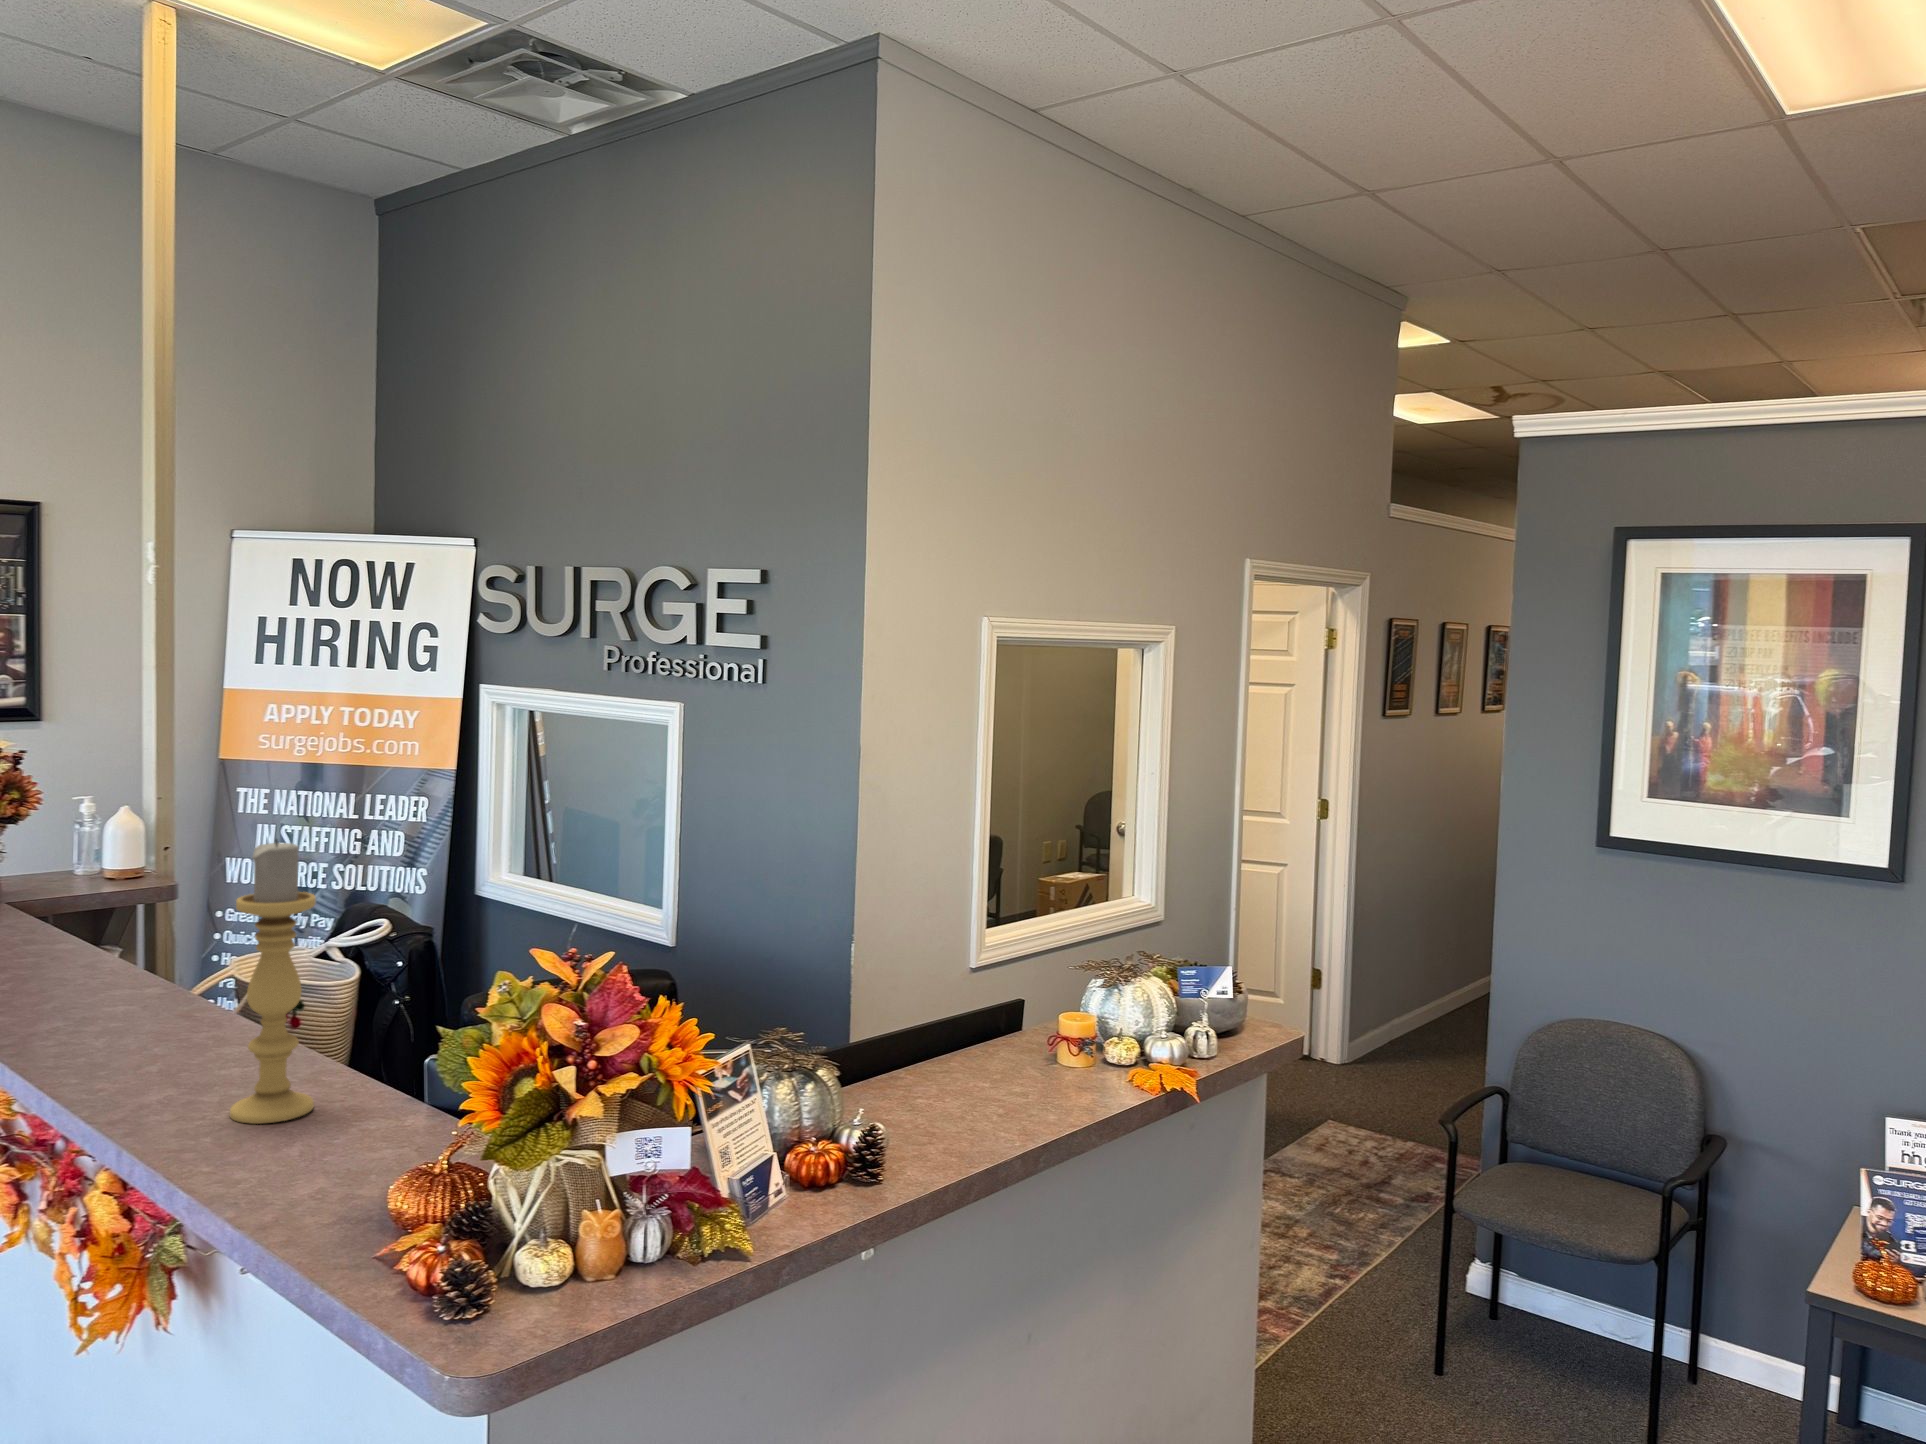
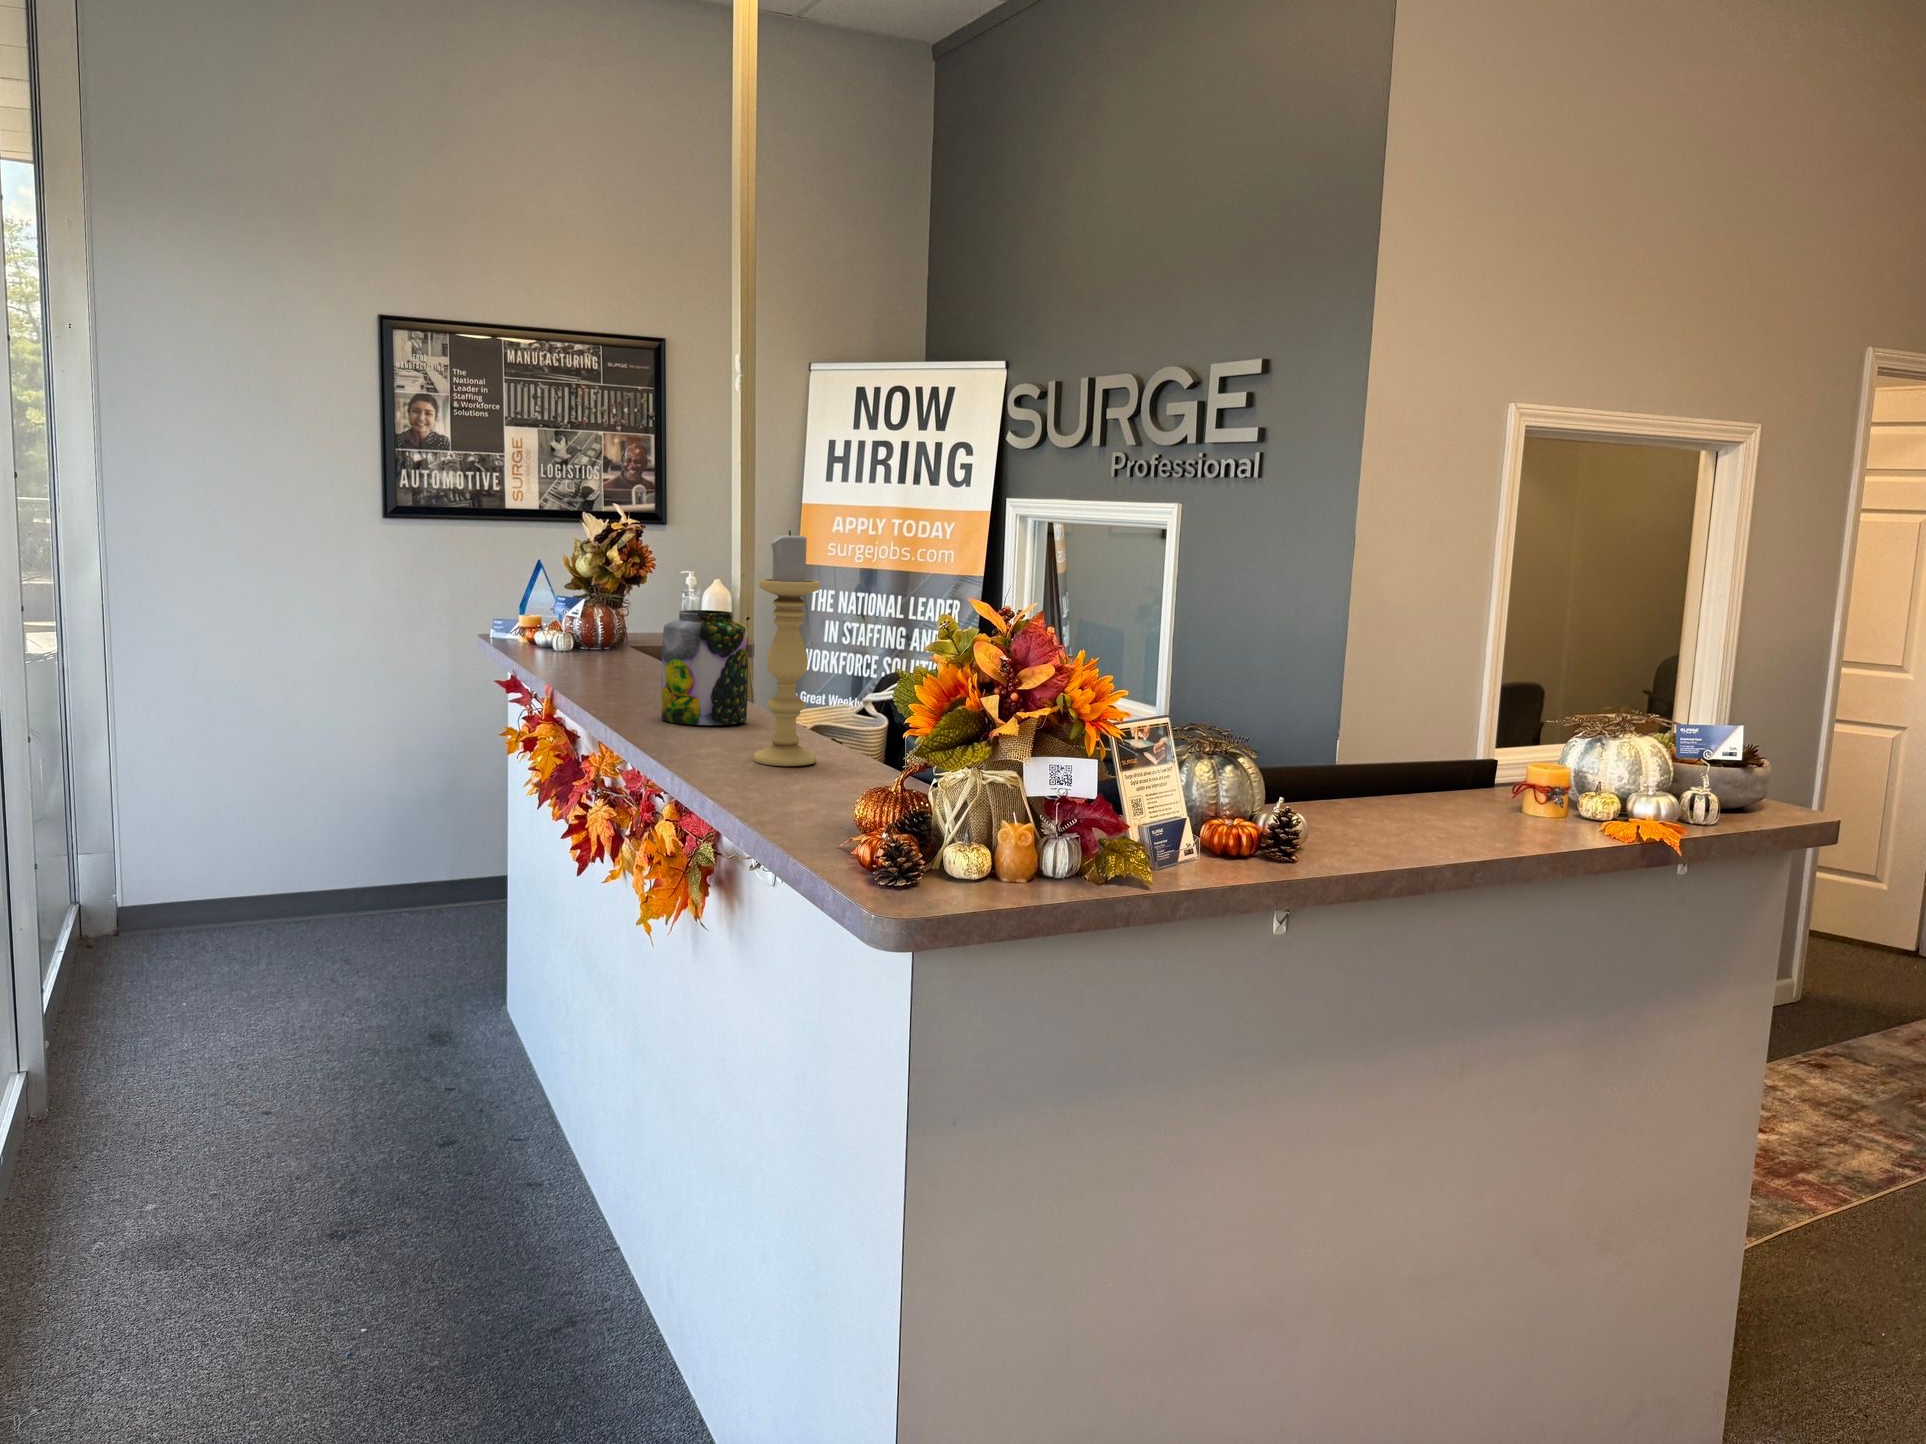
jar: none [81,909,205,1060] -> present [661,610,748,725]

